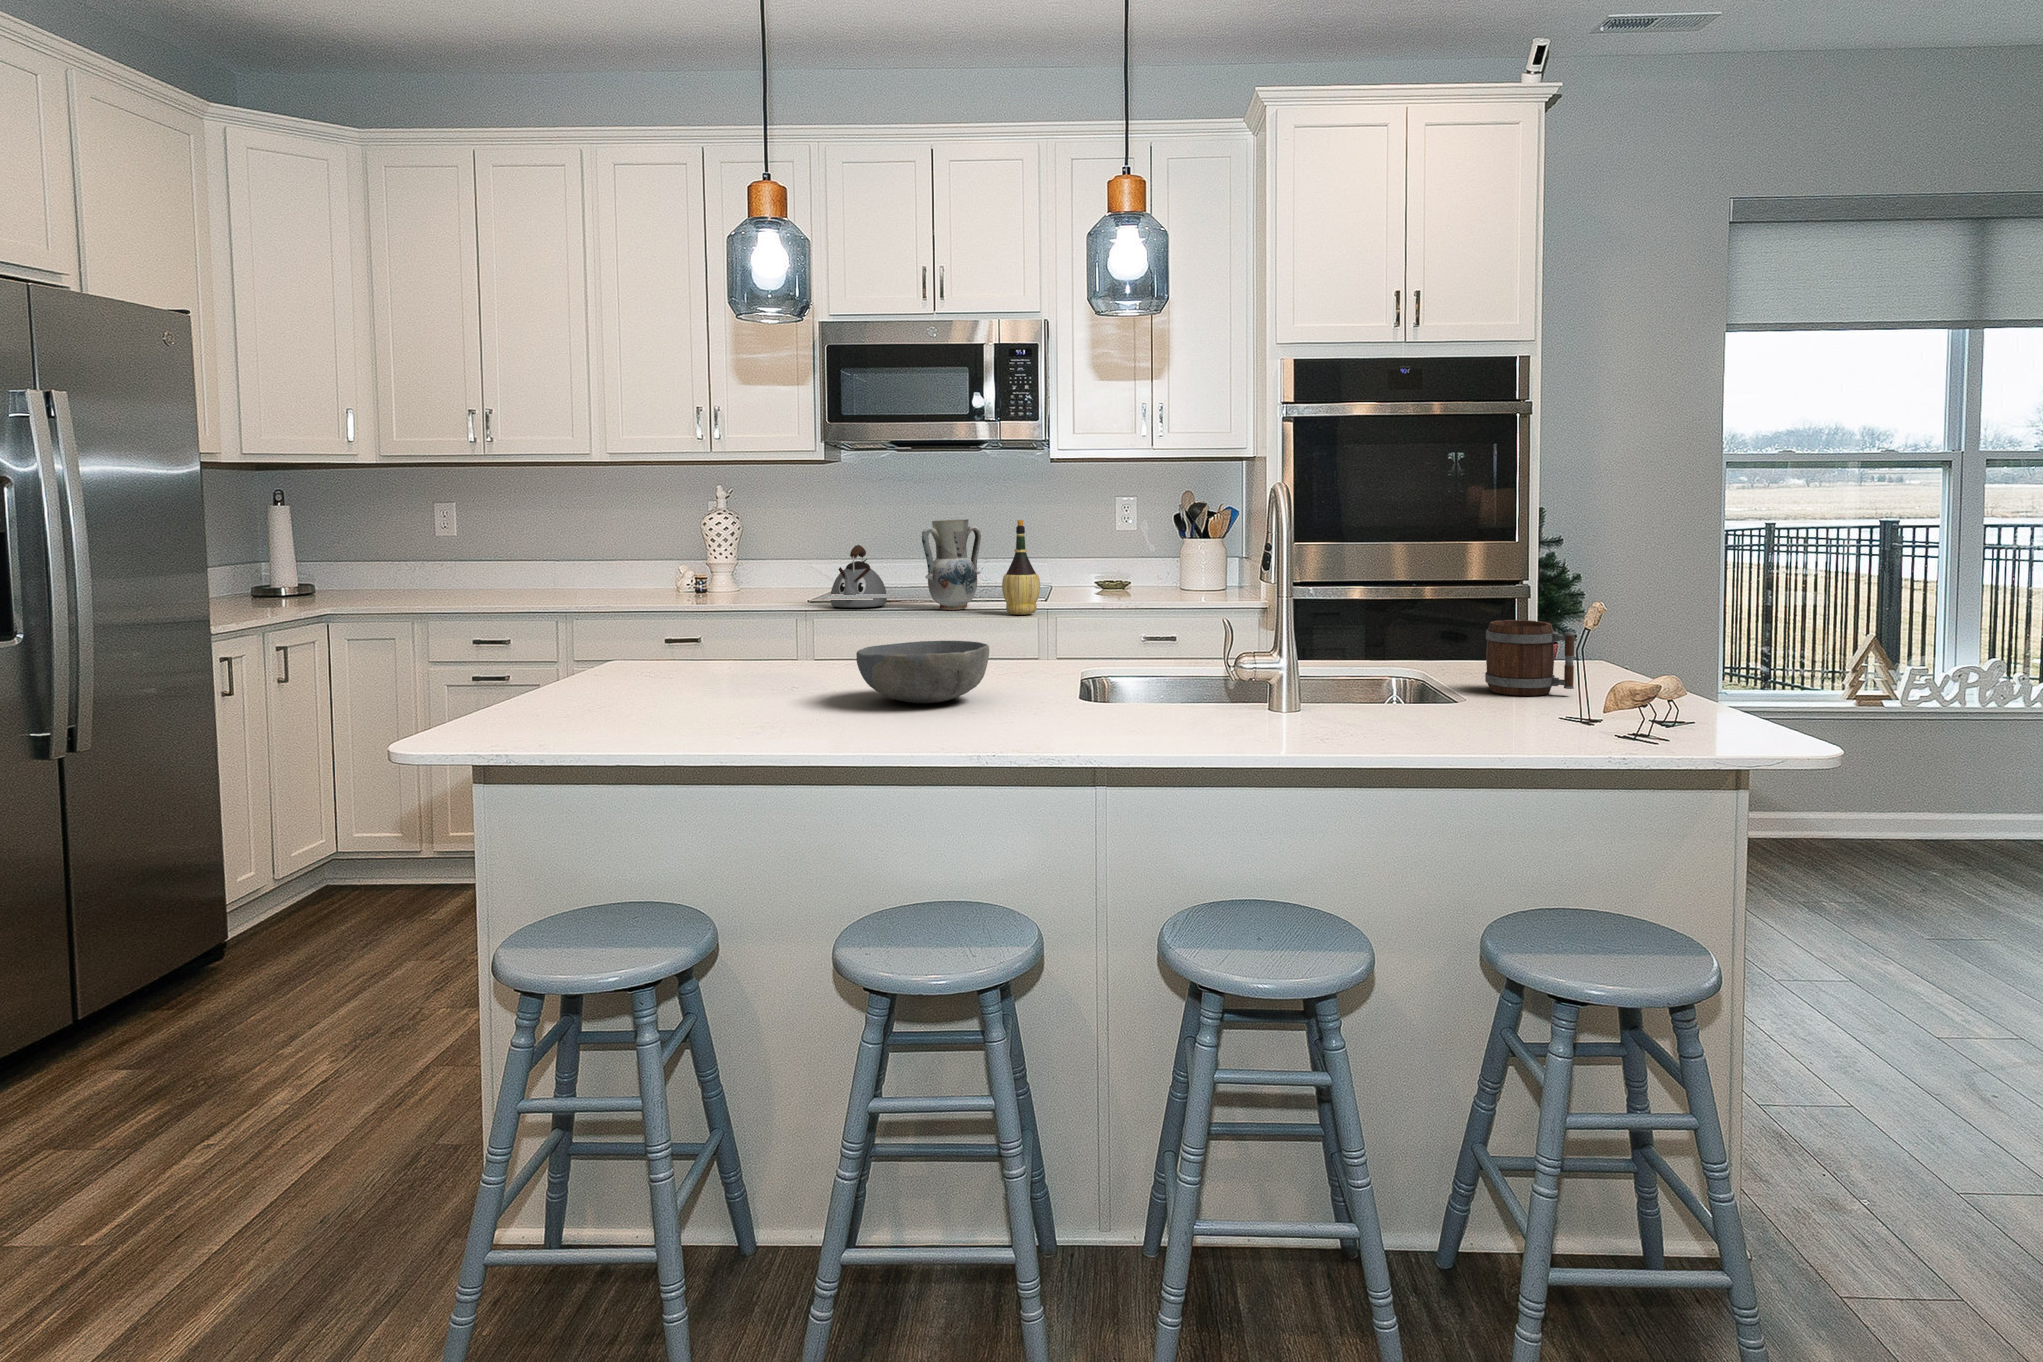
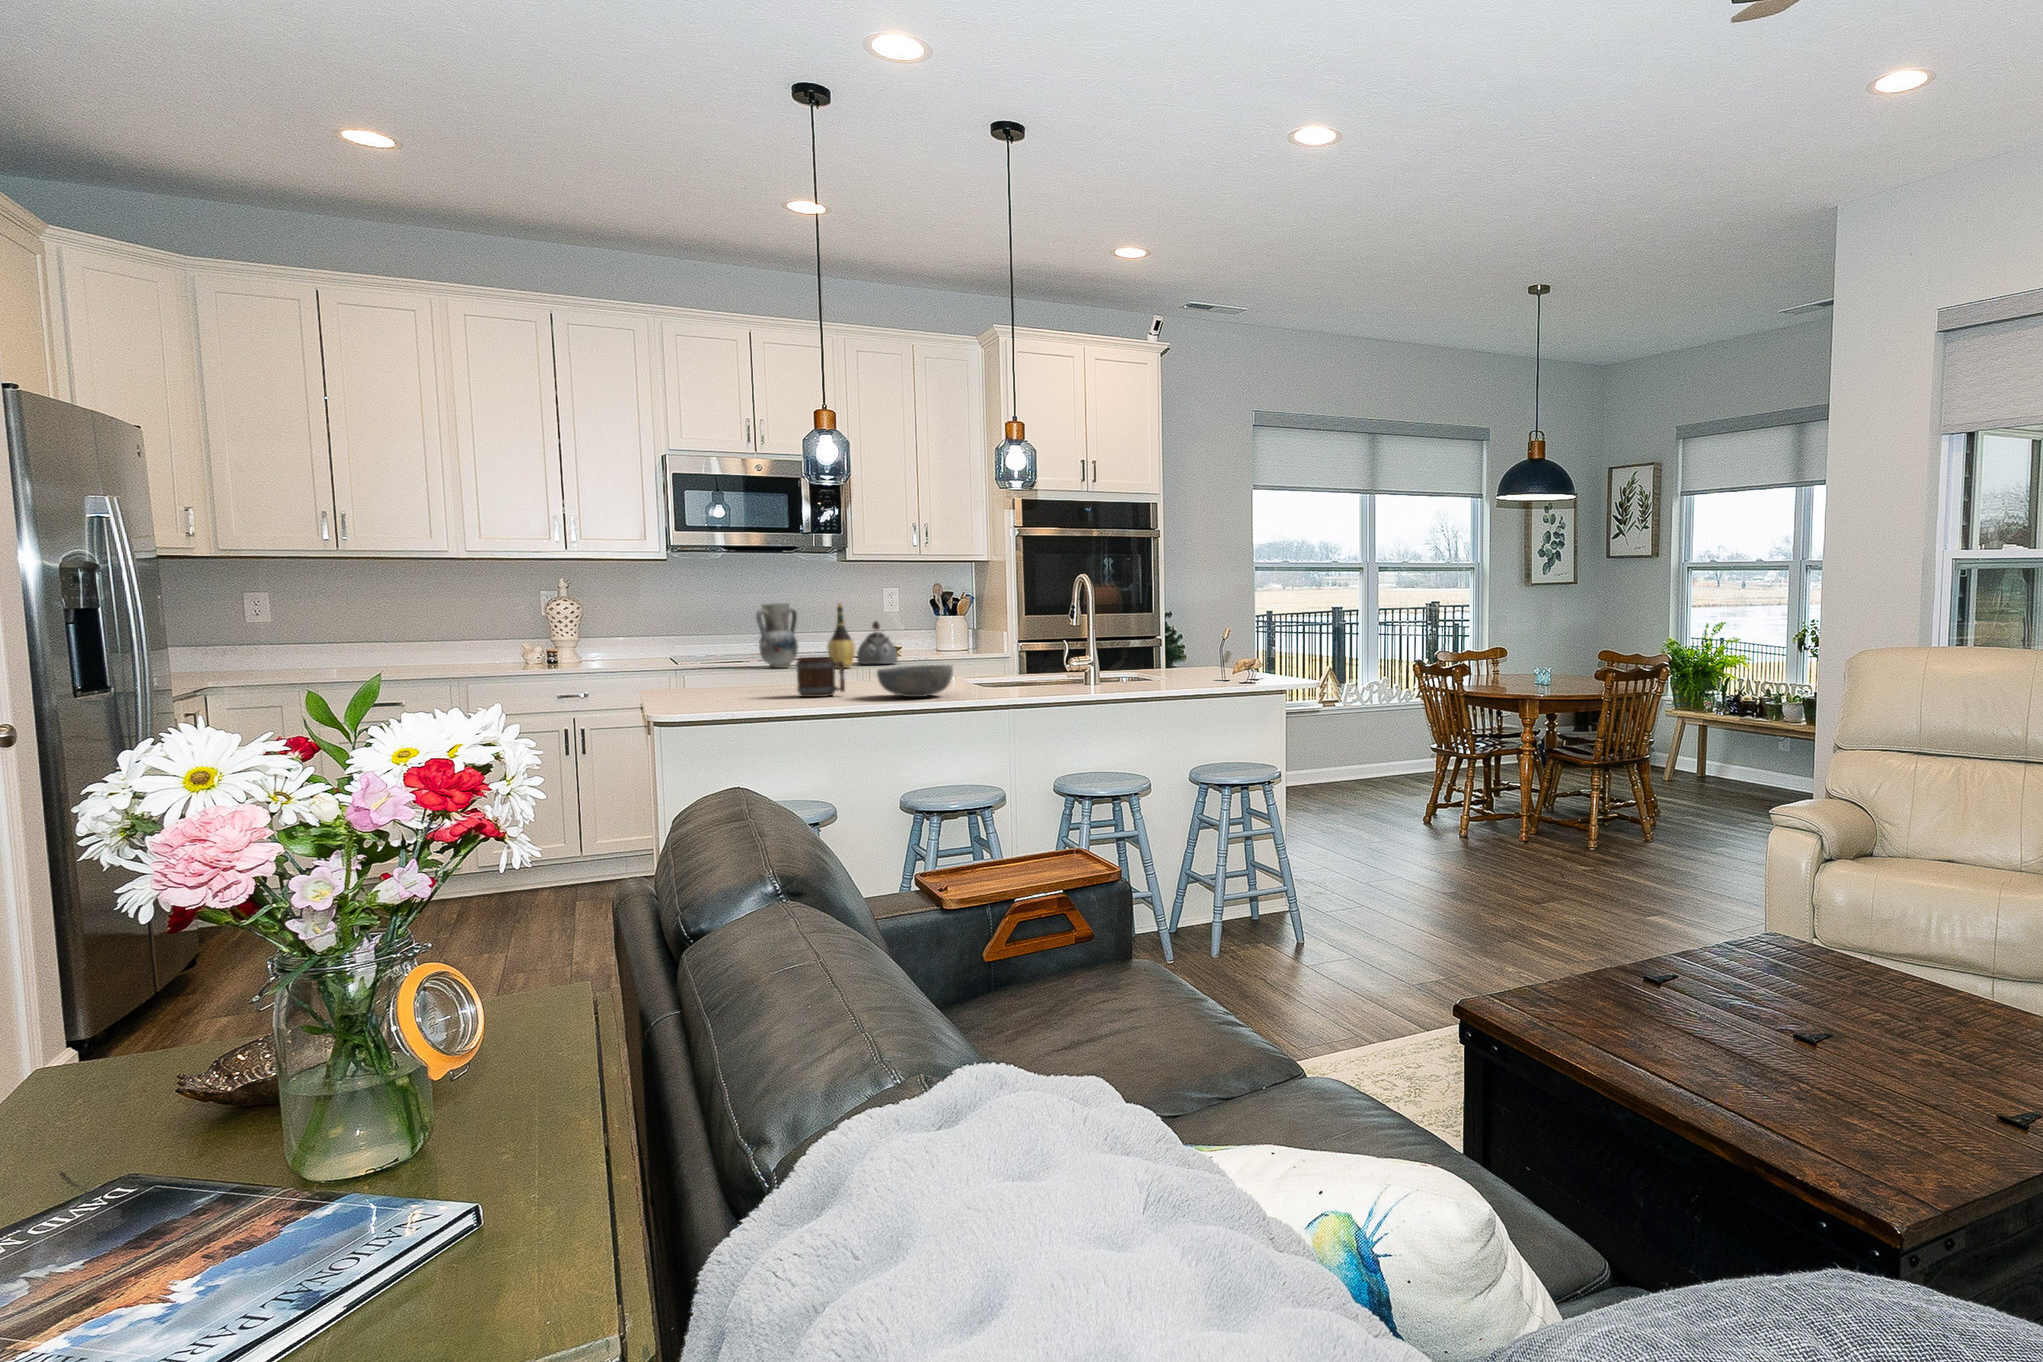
kettle: present [831,545,887,607] -> present [857,621,898,664]
mug: present [1485,620,1575,696] -> present [796,657,845,697]

